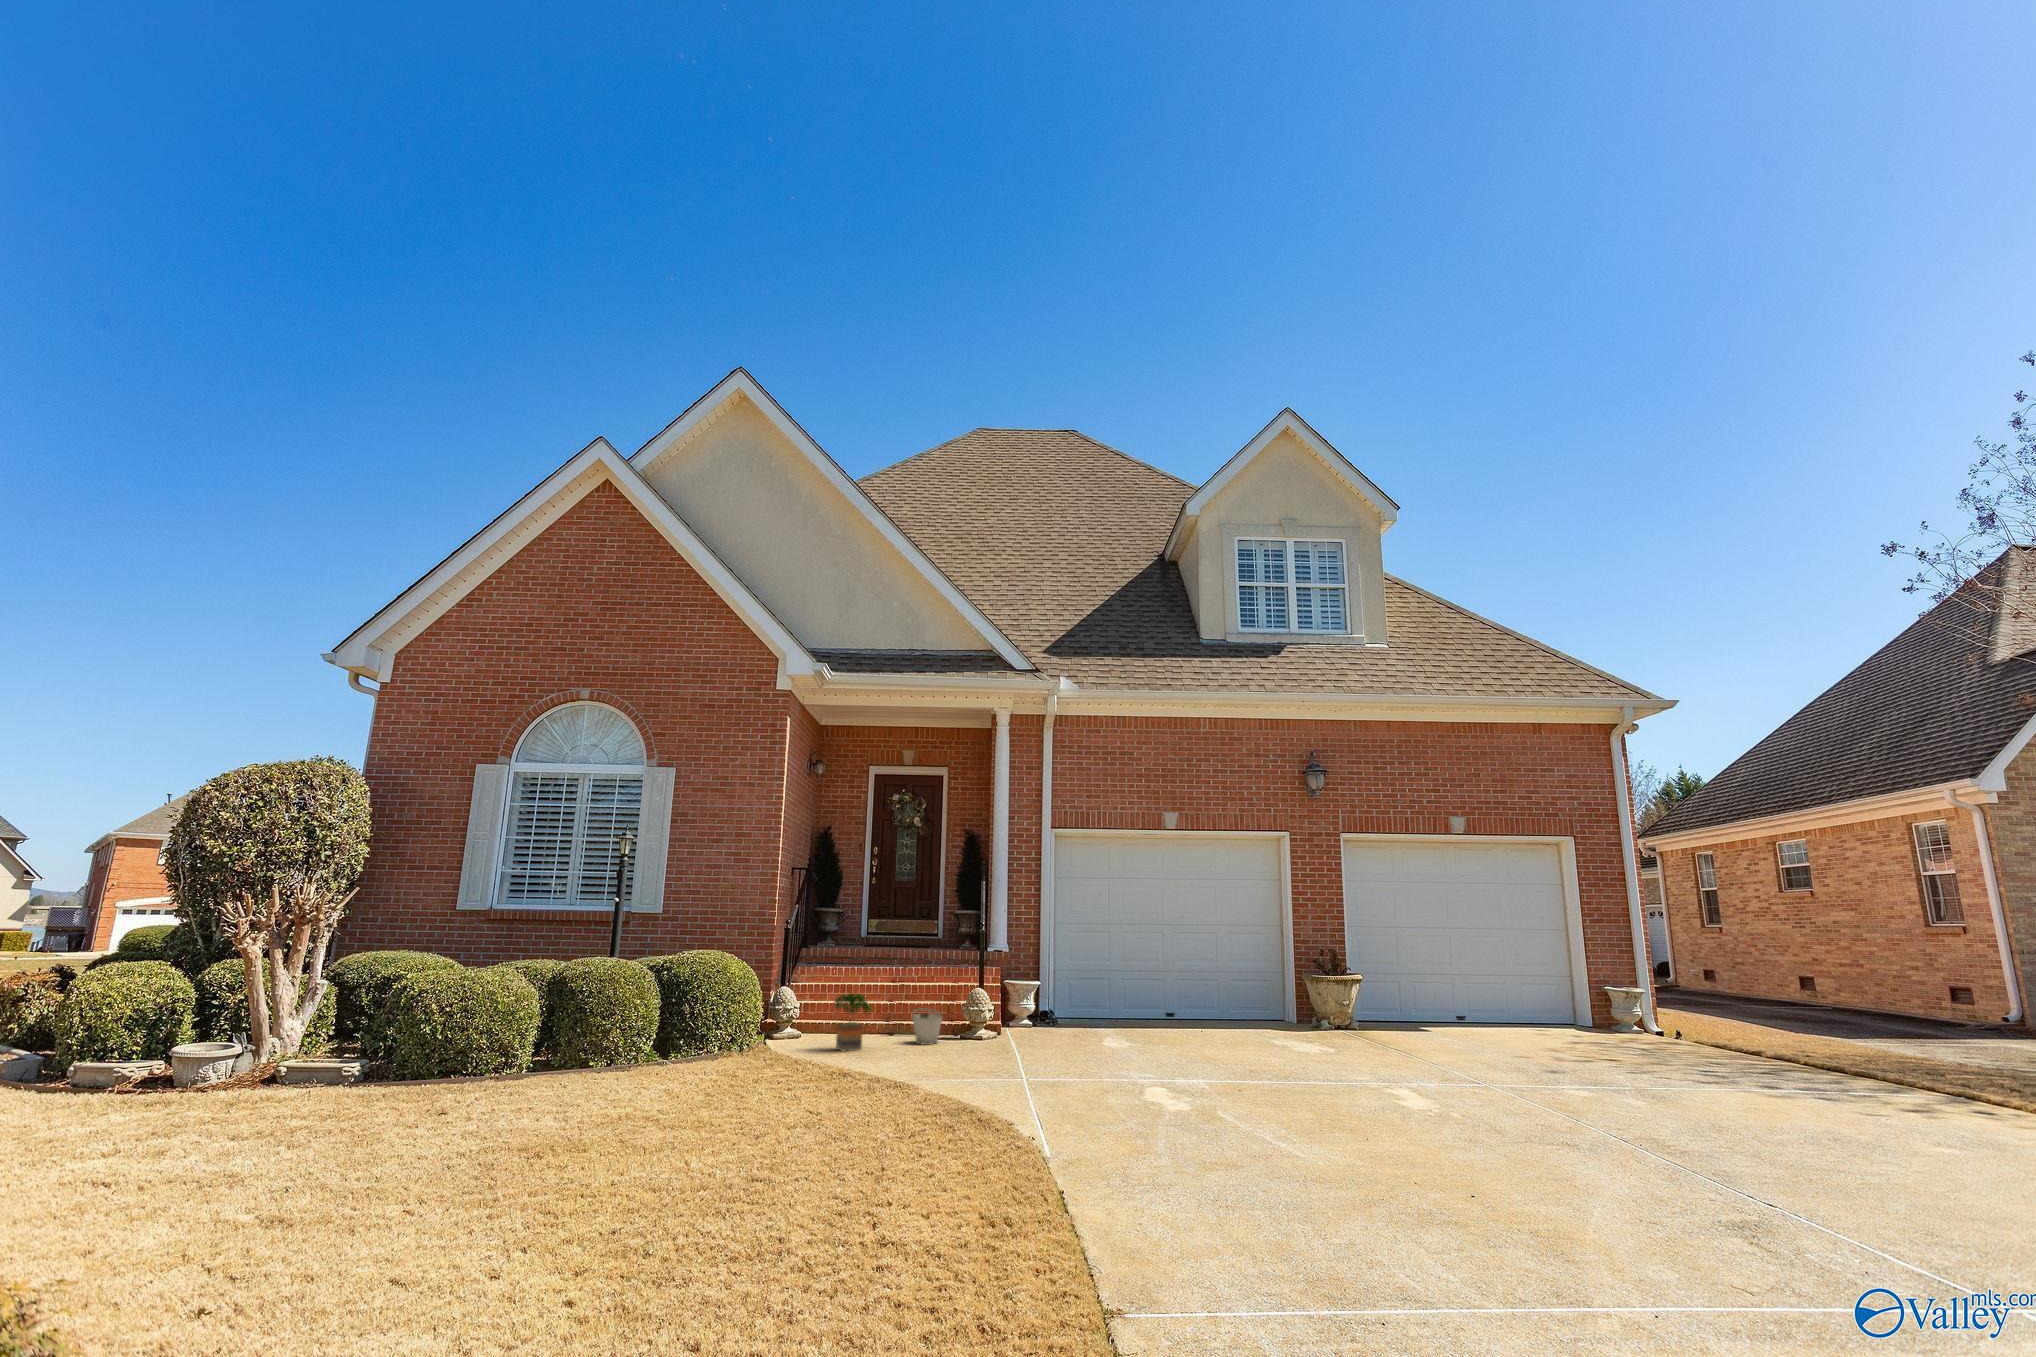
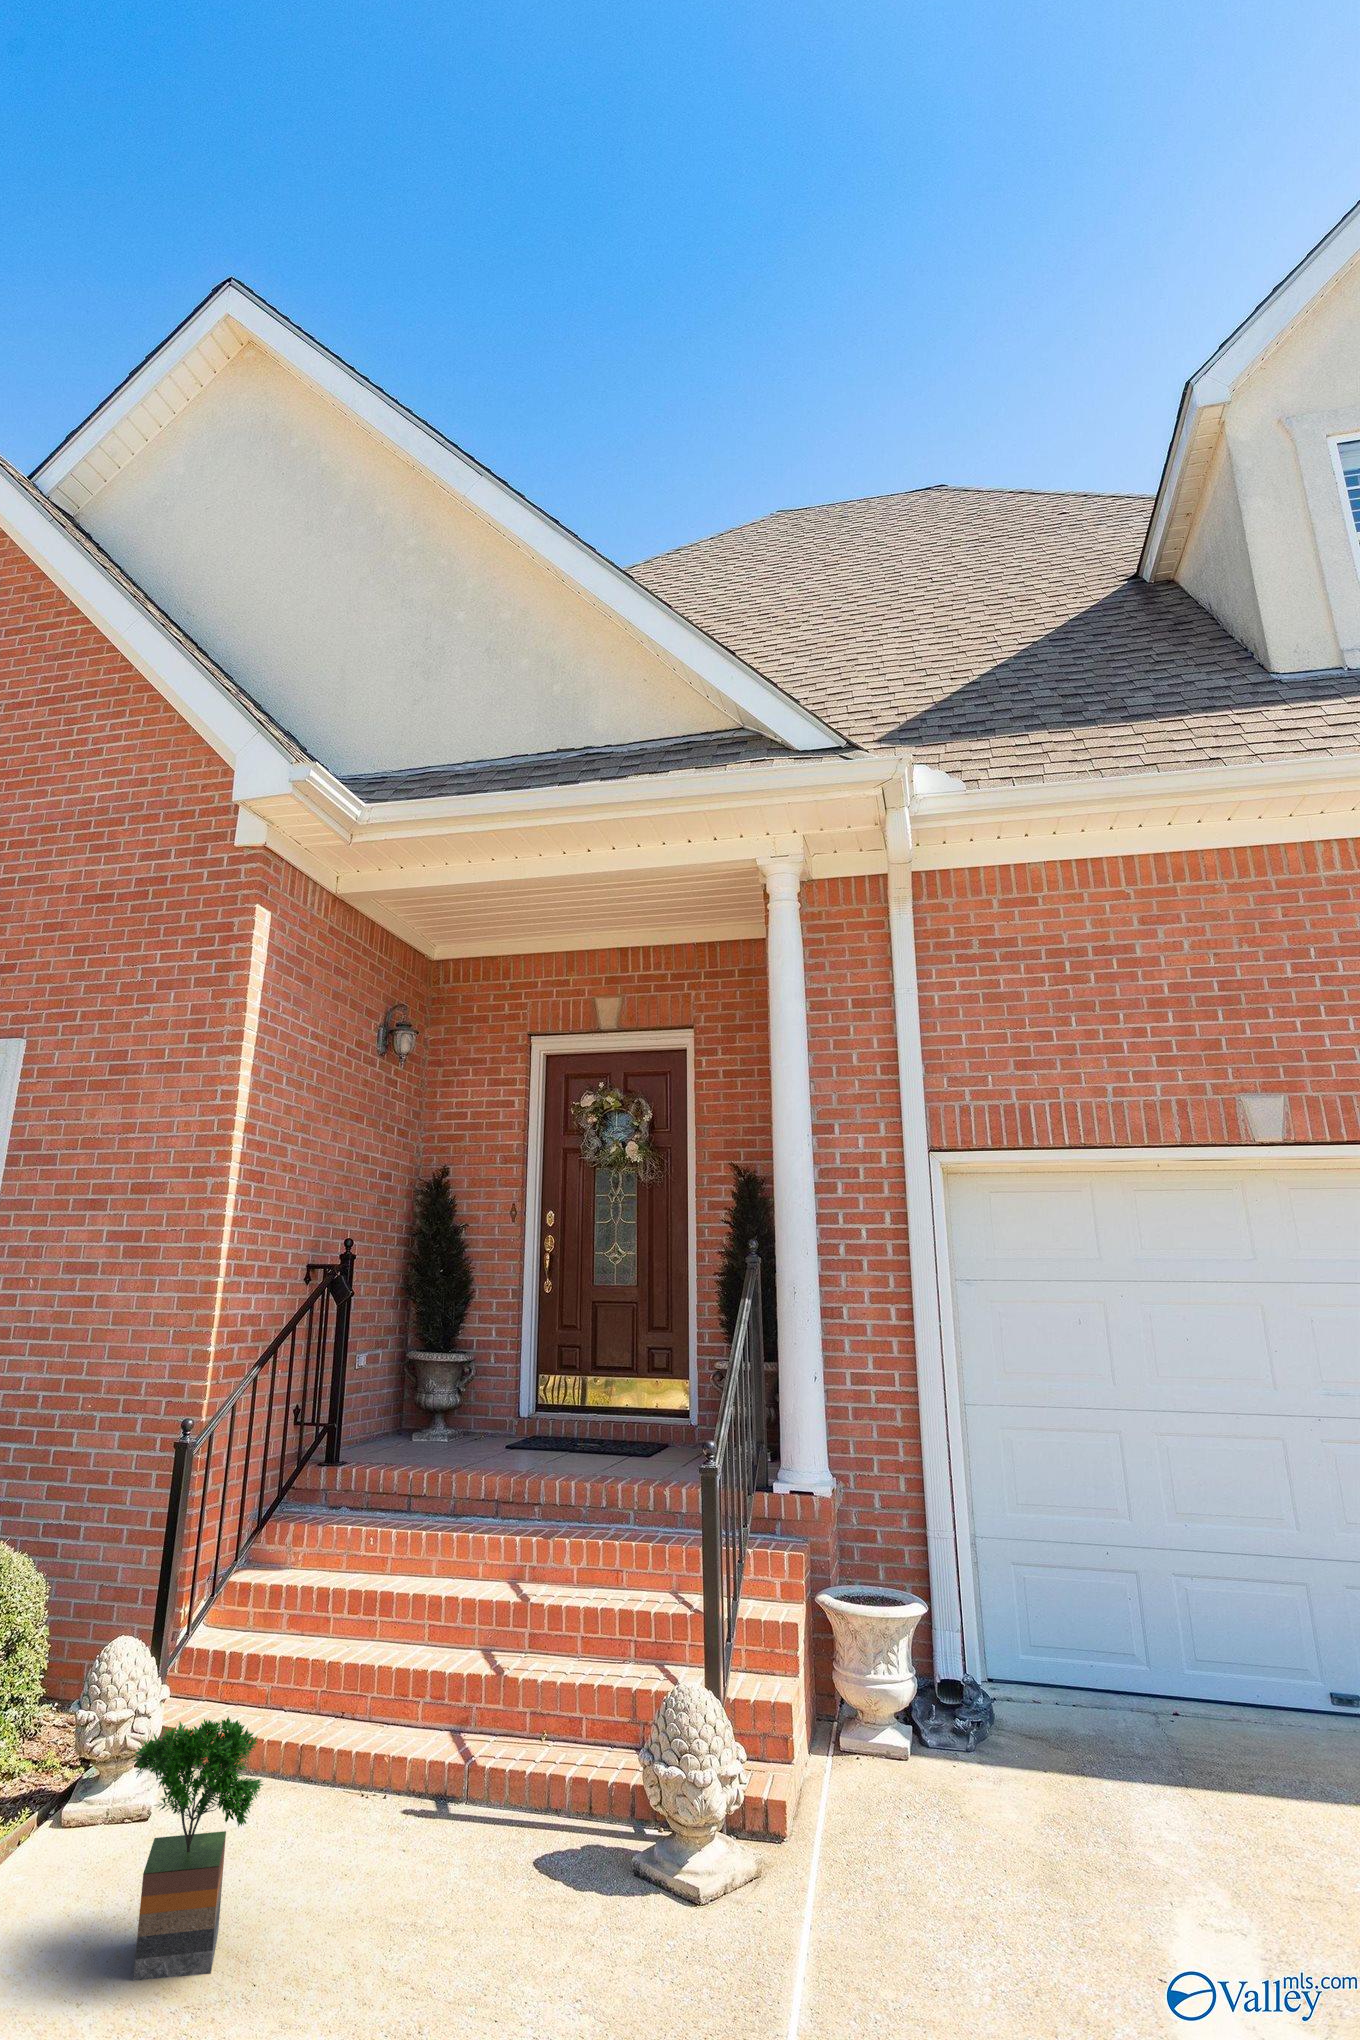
bucket: present [912,1008,943,1045] -> none [445,1754,554,1925]

